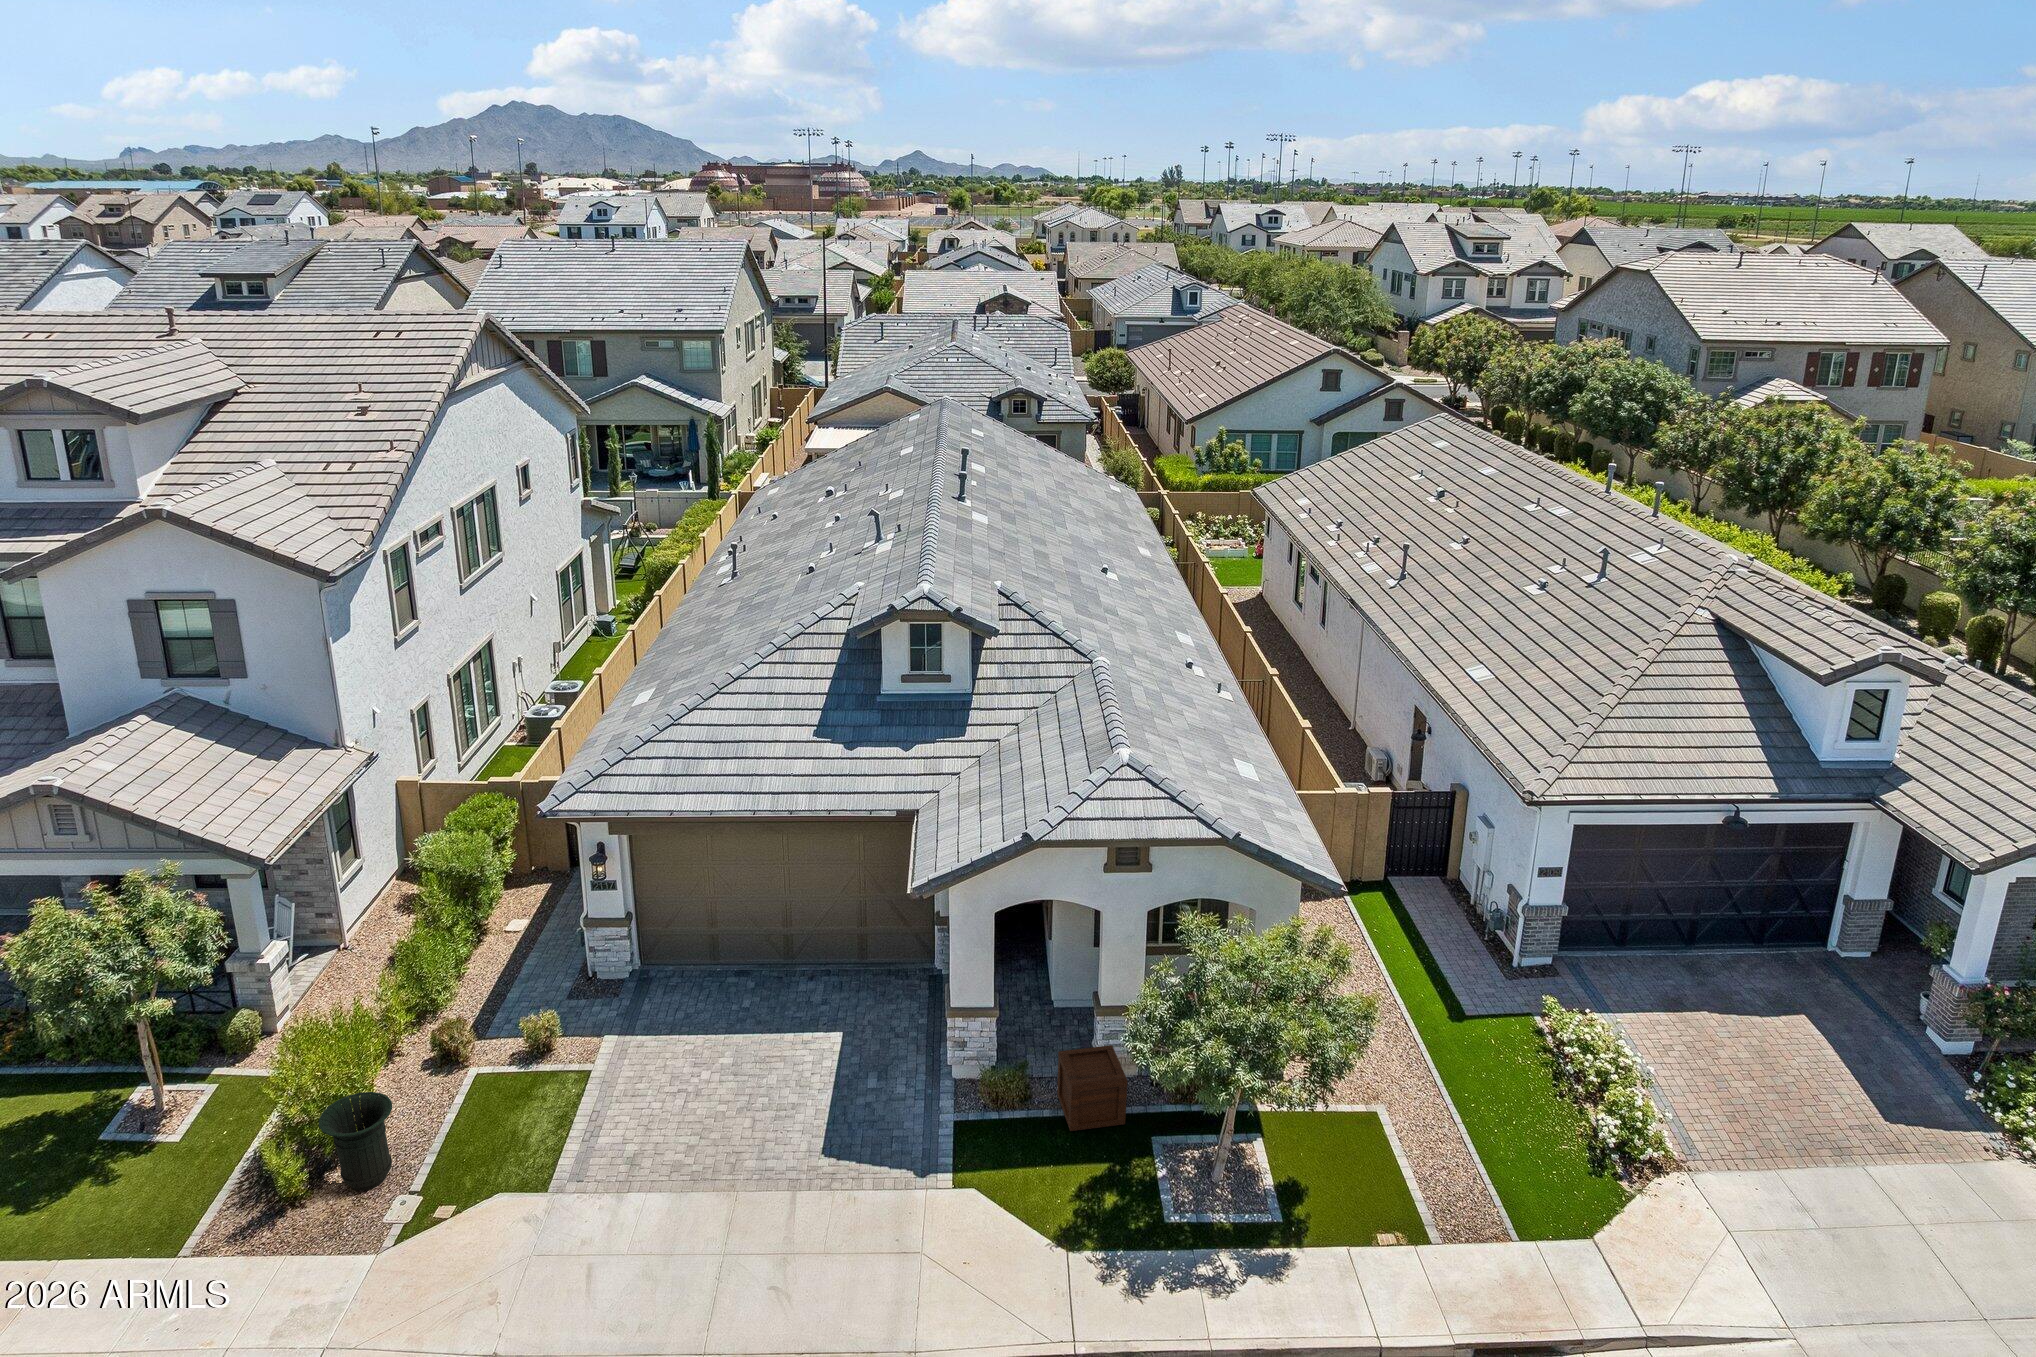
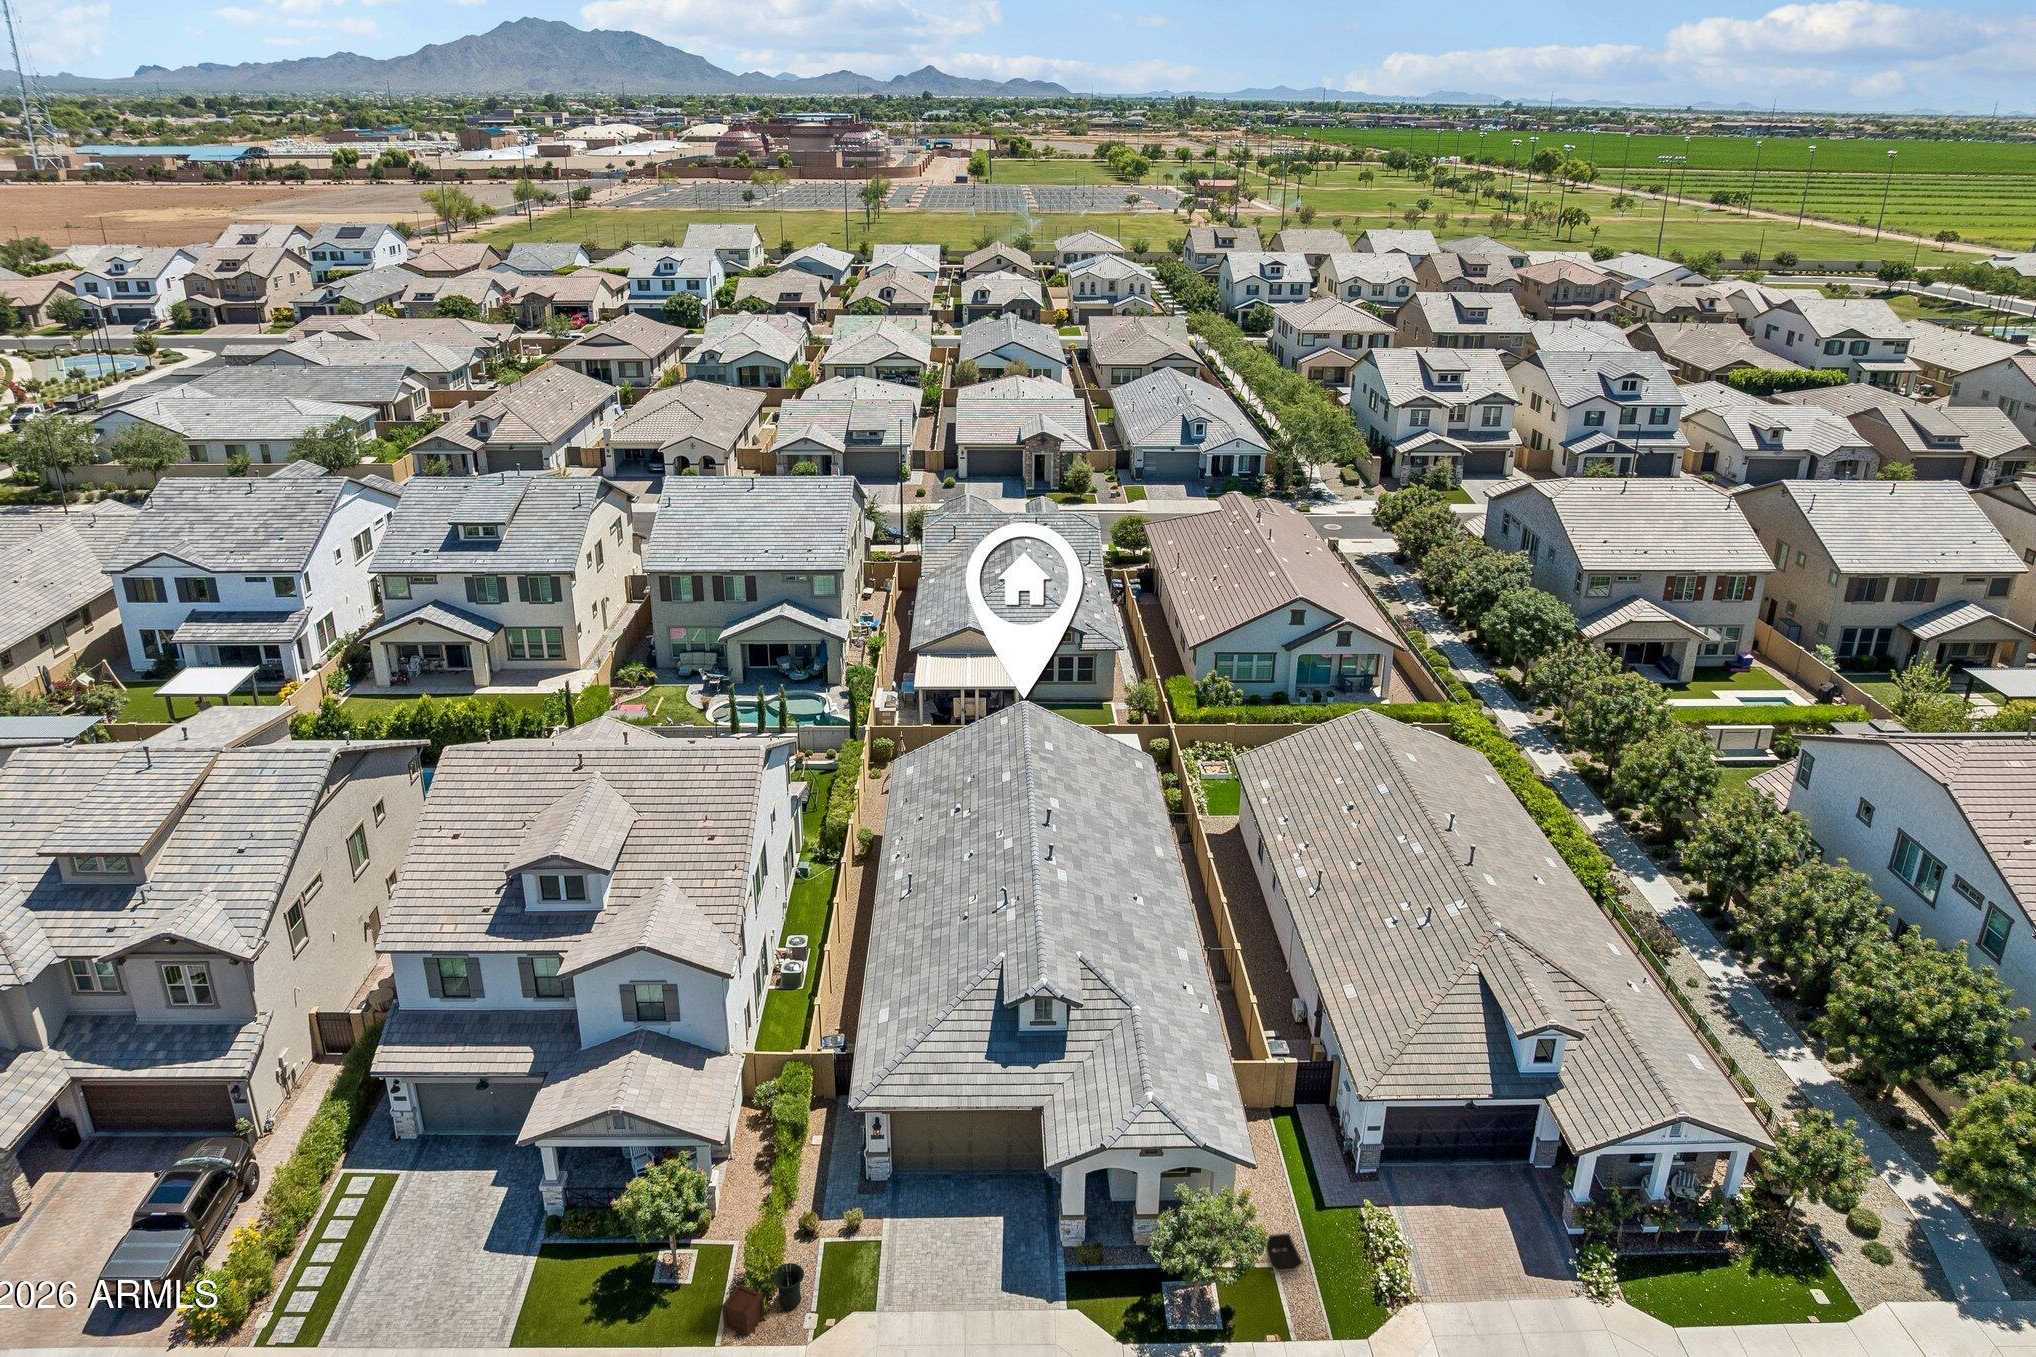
lounge chair: none [1361,1044,1440,1138] -> present [1266,1233,1303,1282]
wooden crate: present [1057,1045,1127,1131] -> present [722,1285,765,1336]

